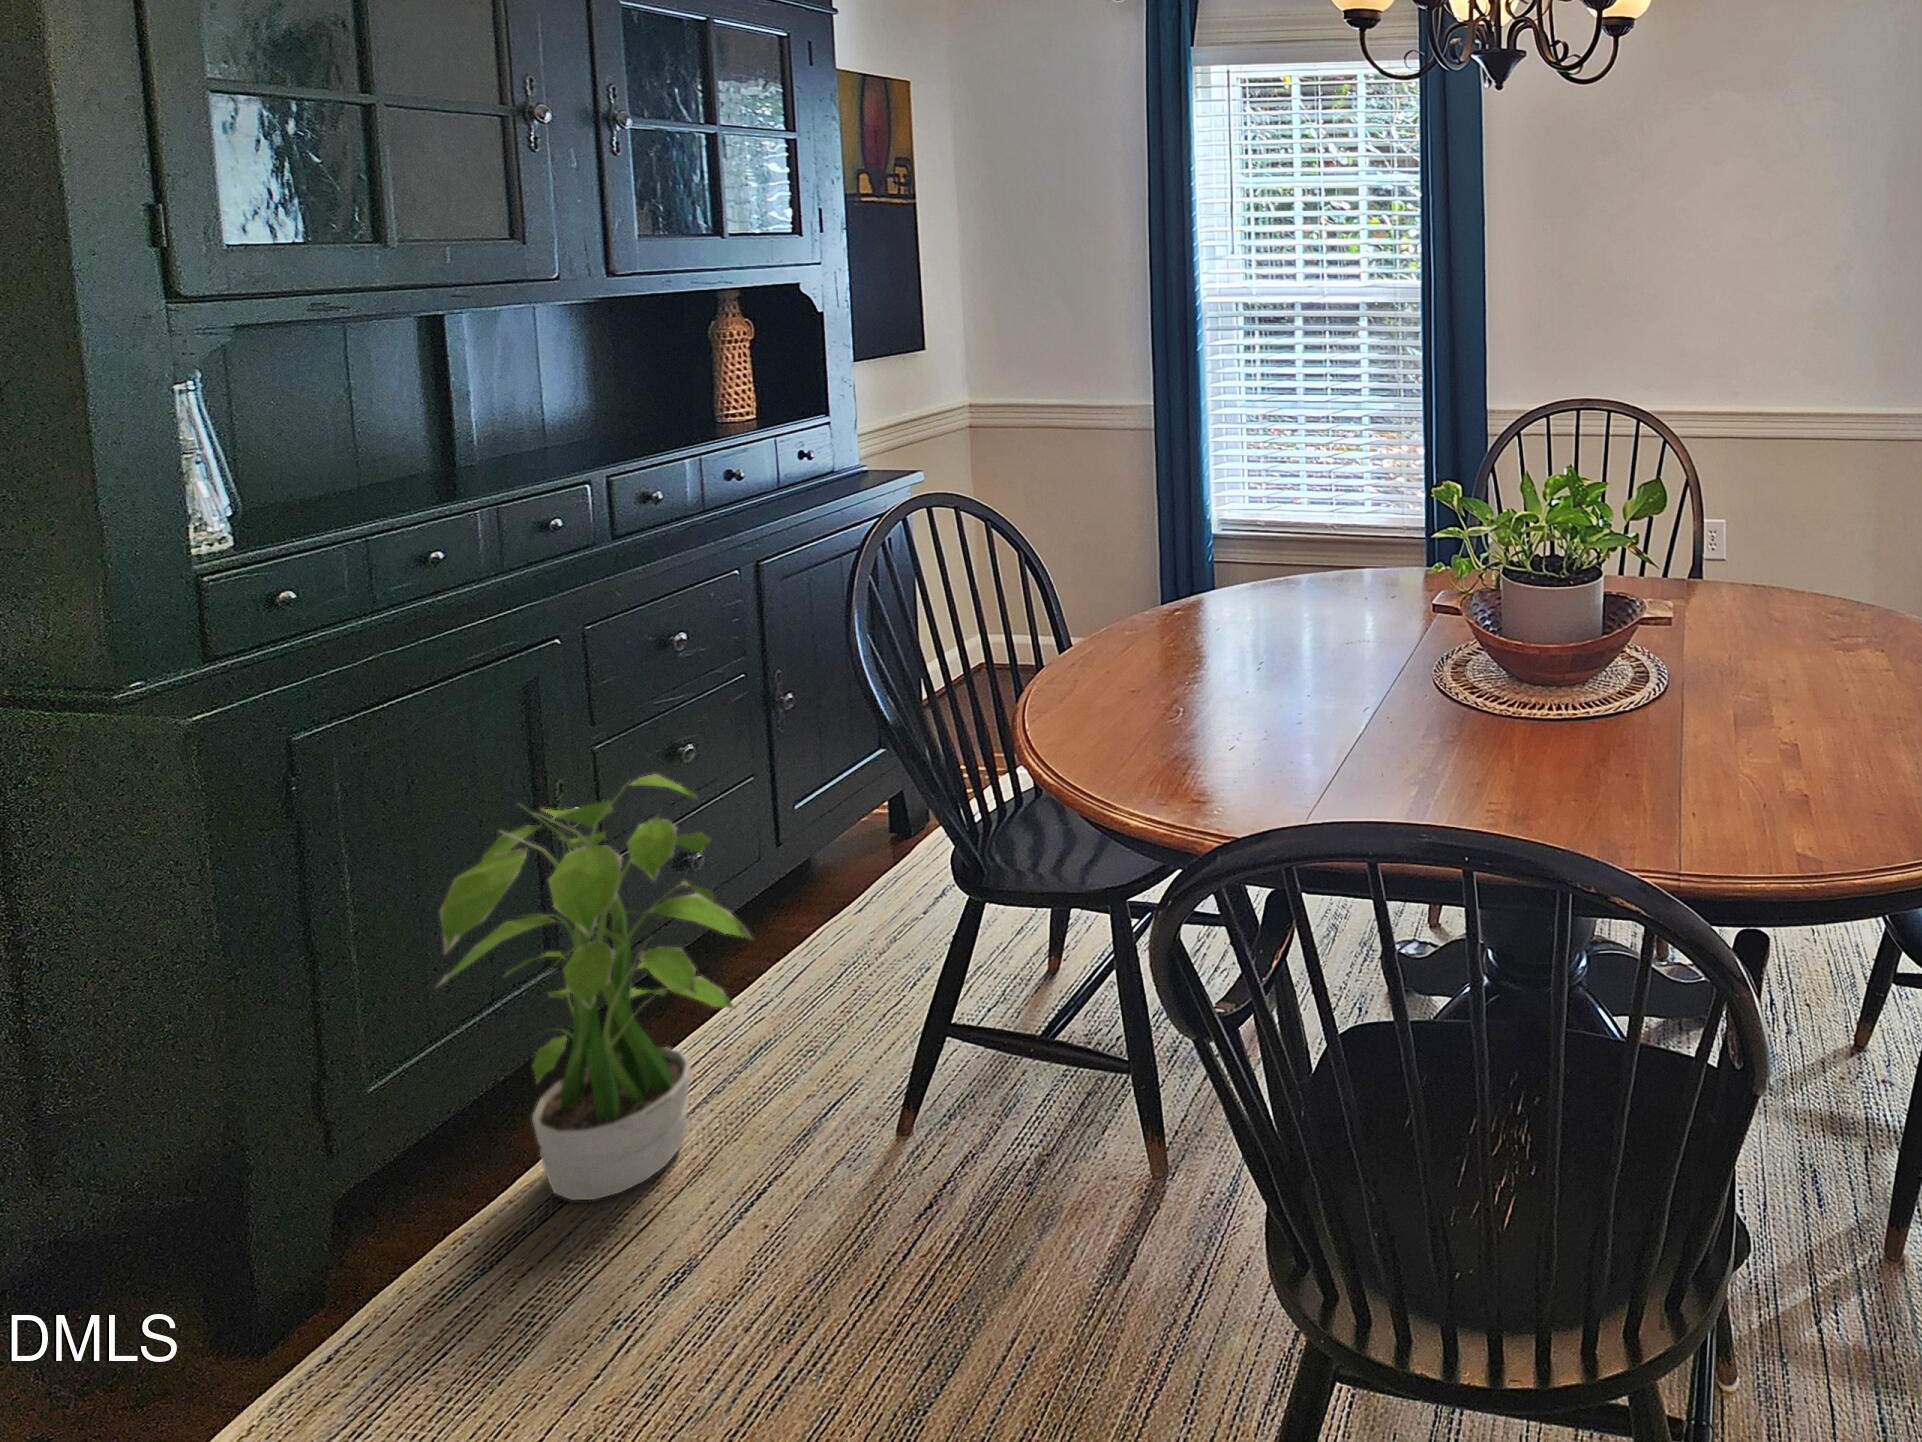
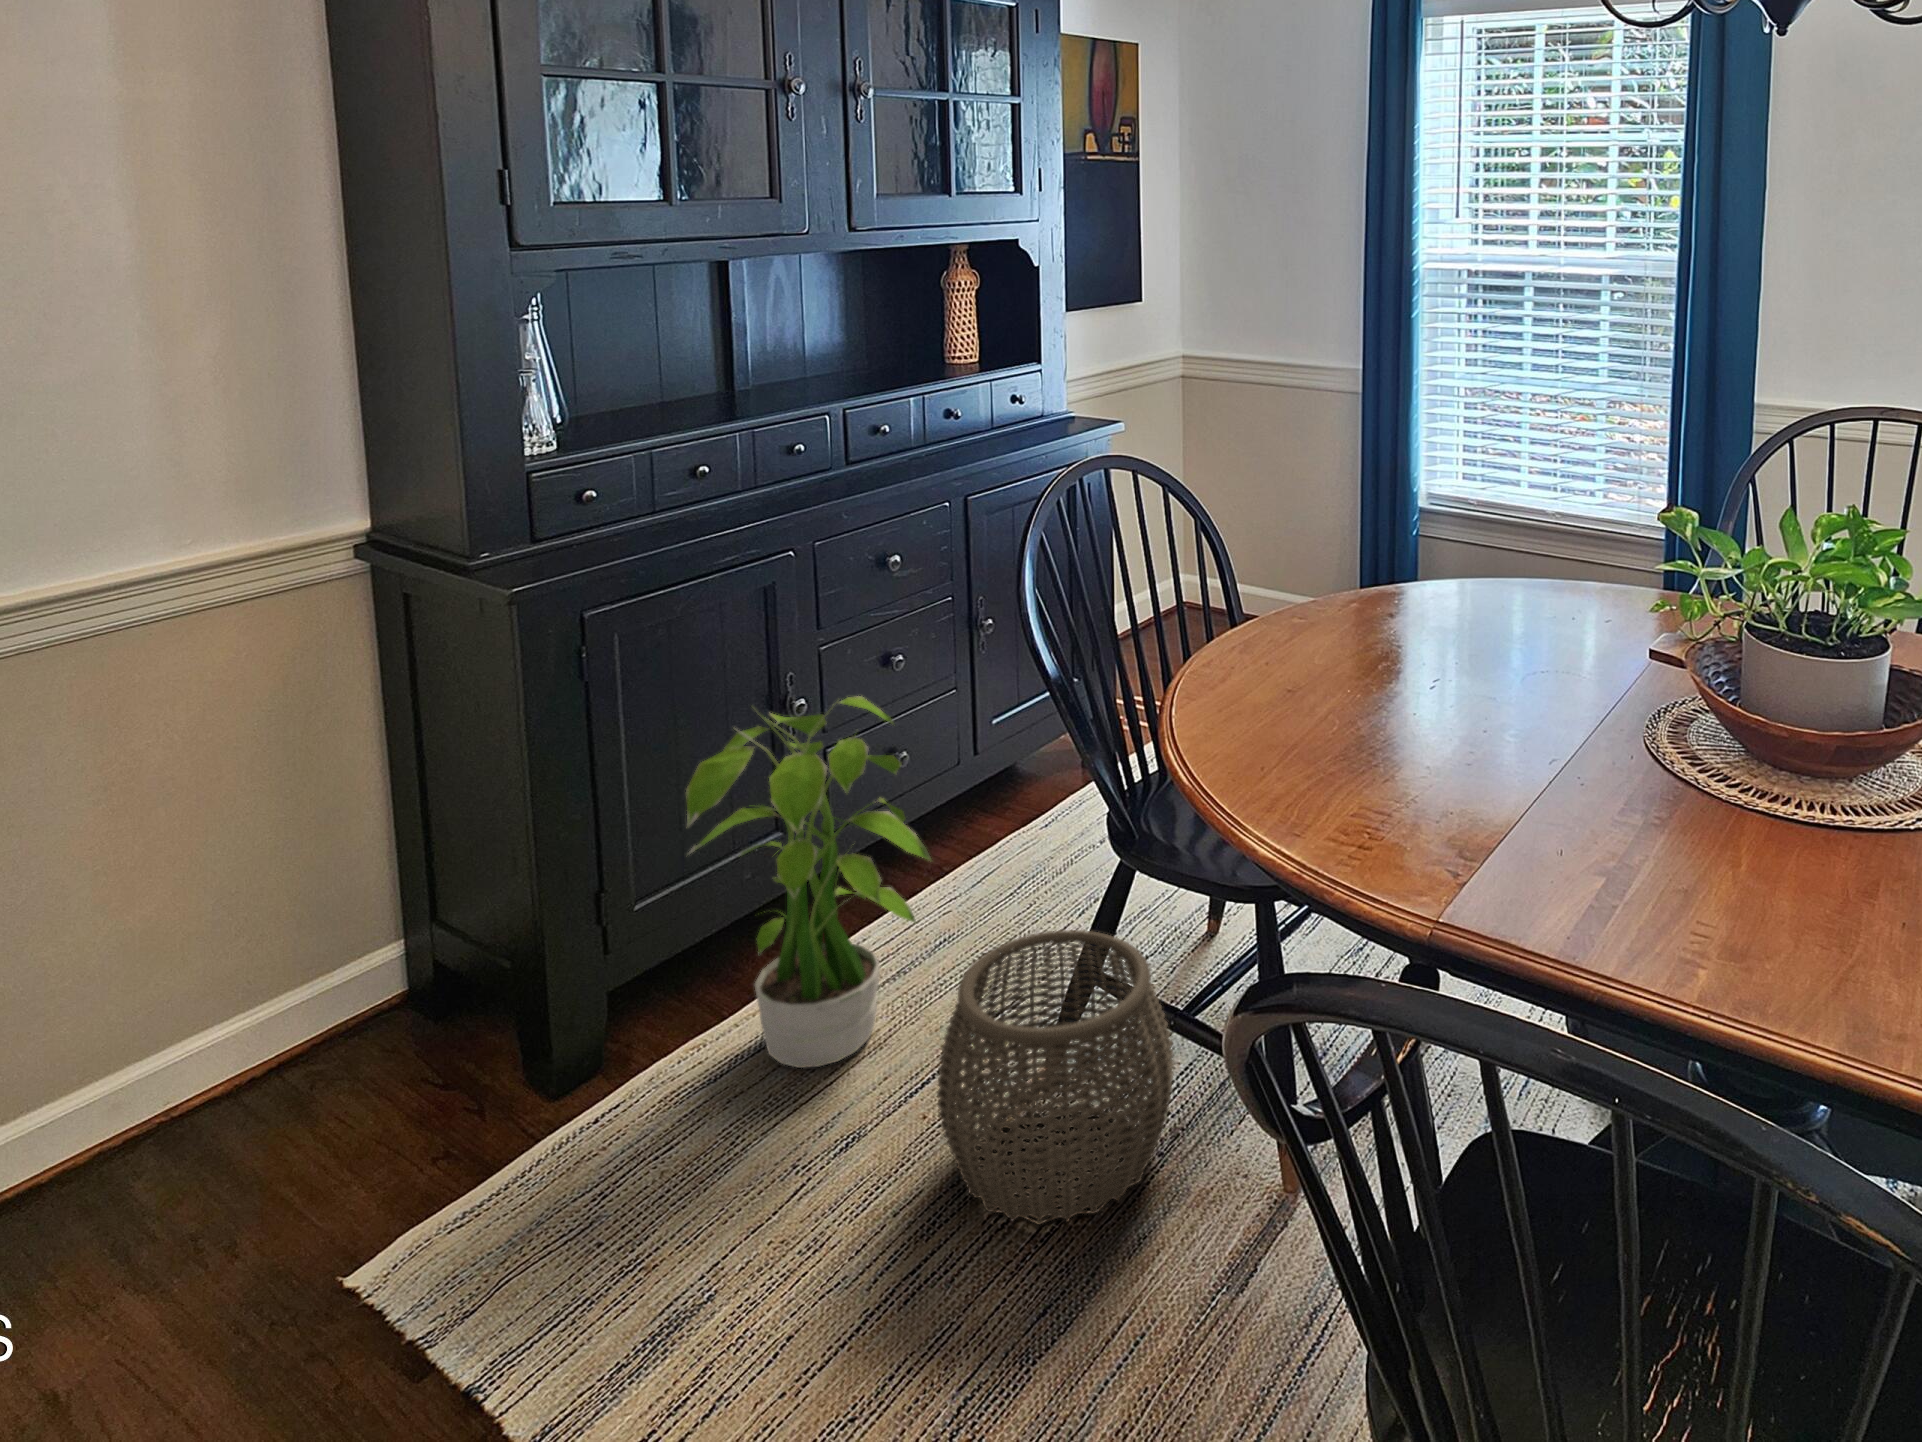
woven basket: none [785,977,1051,1302] -> present [937,930,1174,1224]

